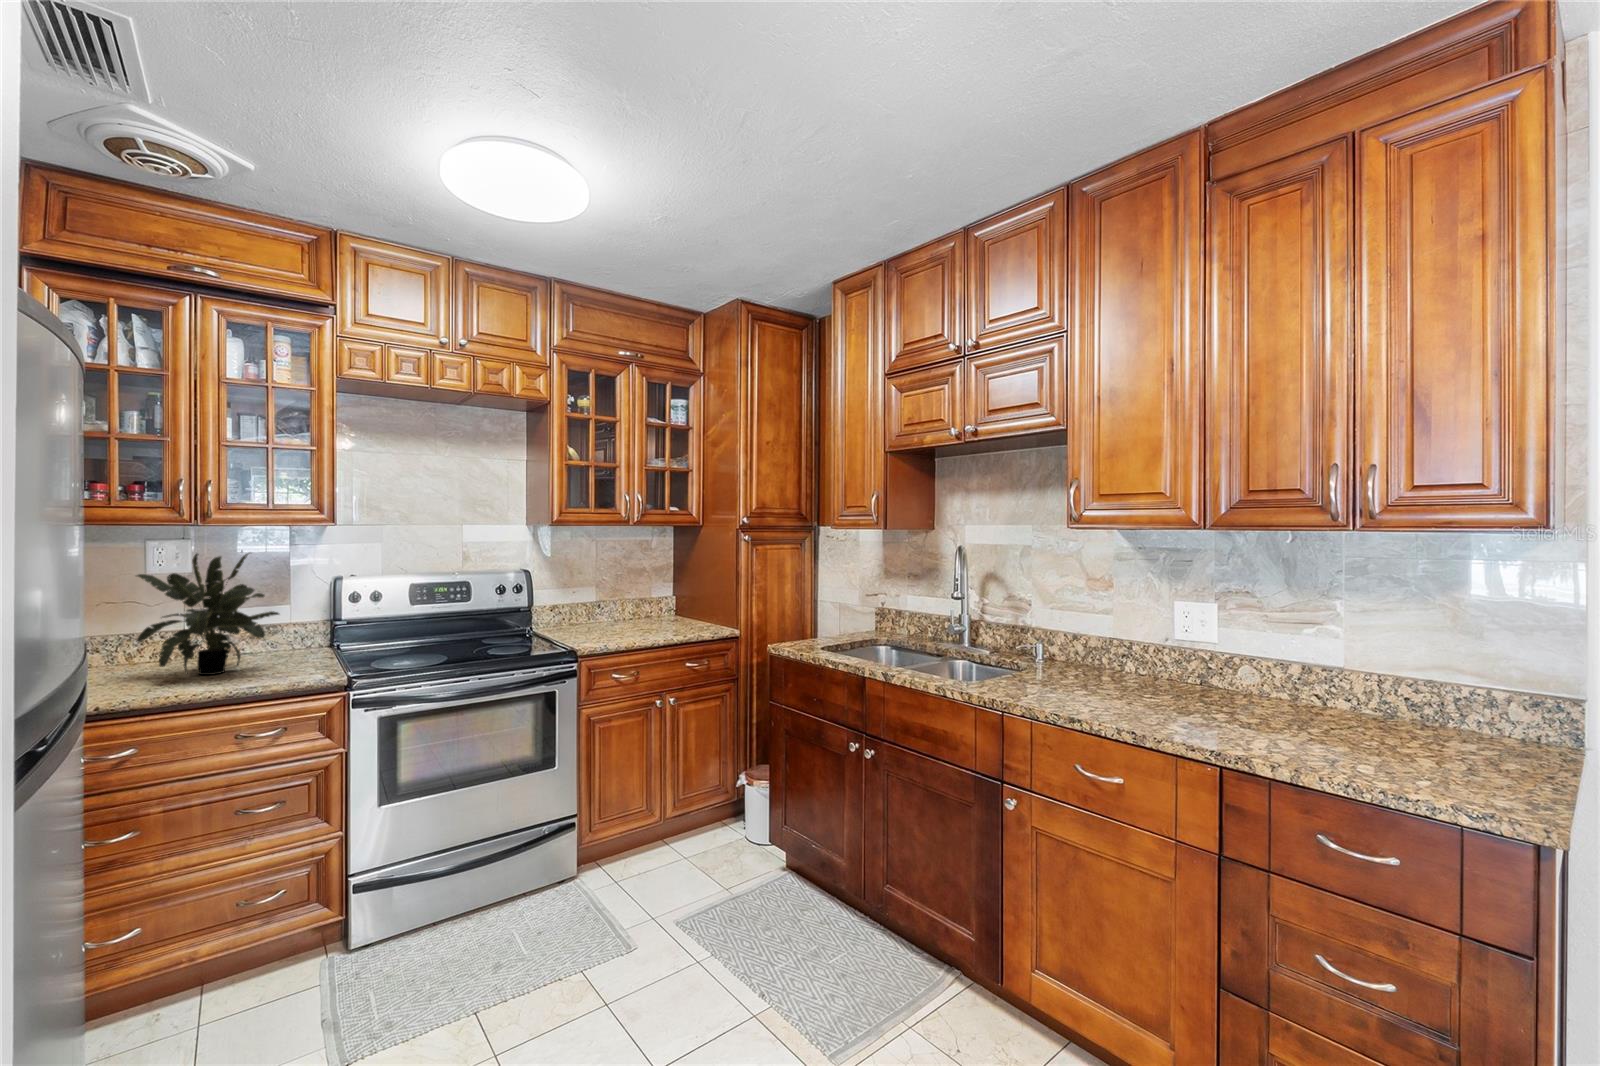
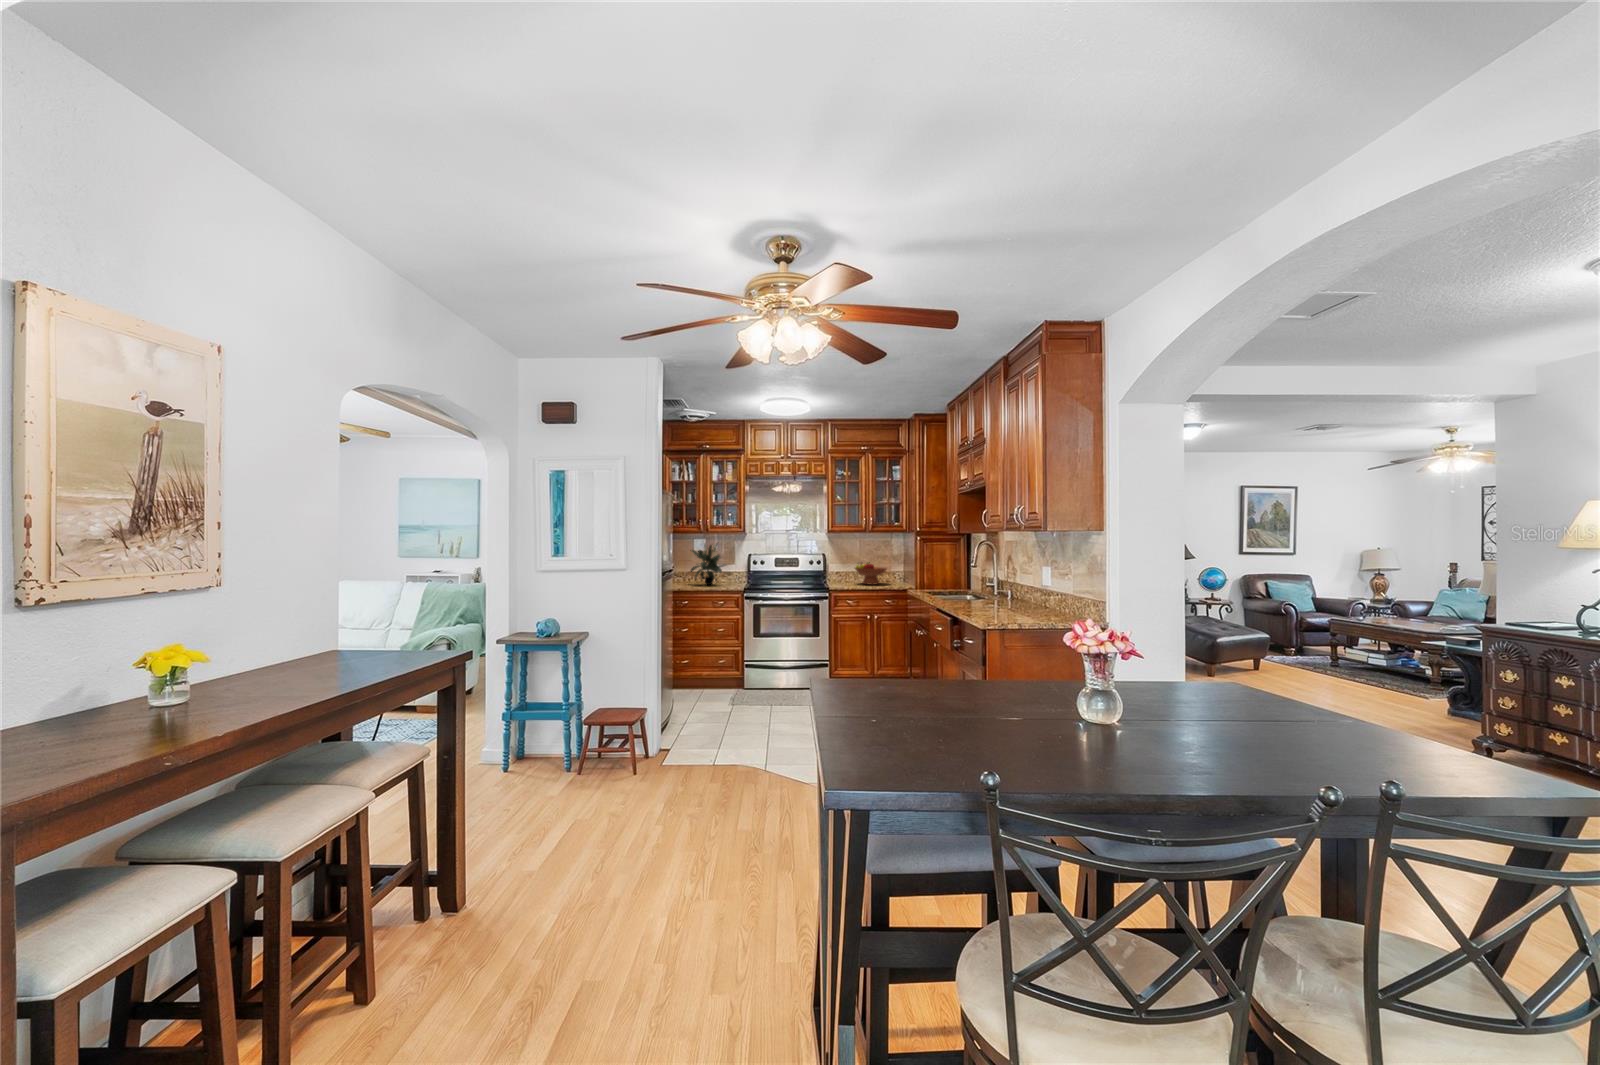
fruit bowl: none [603,585,673,631] -> present [855,562,887,585]

